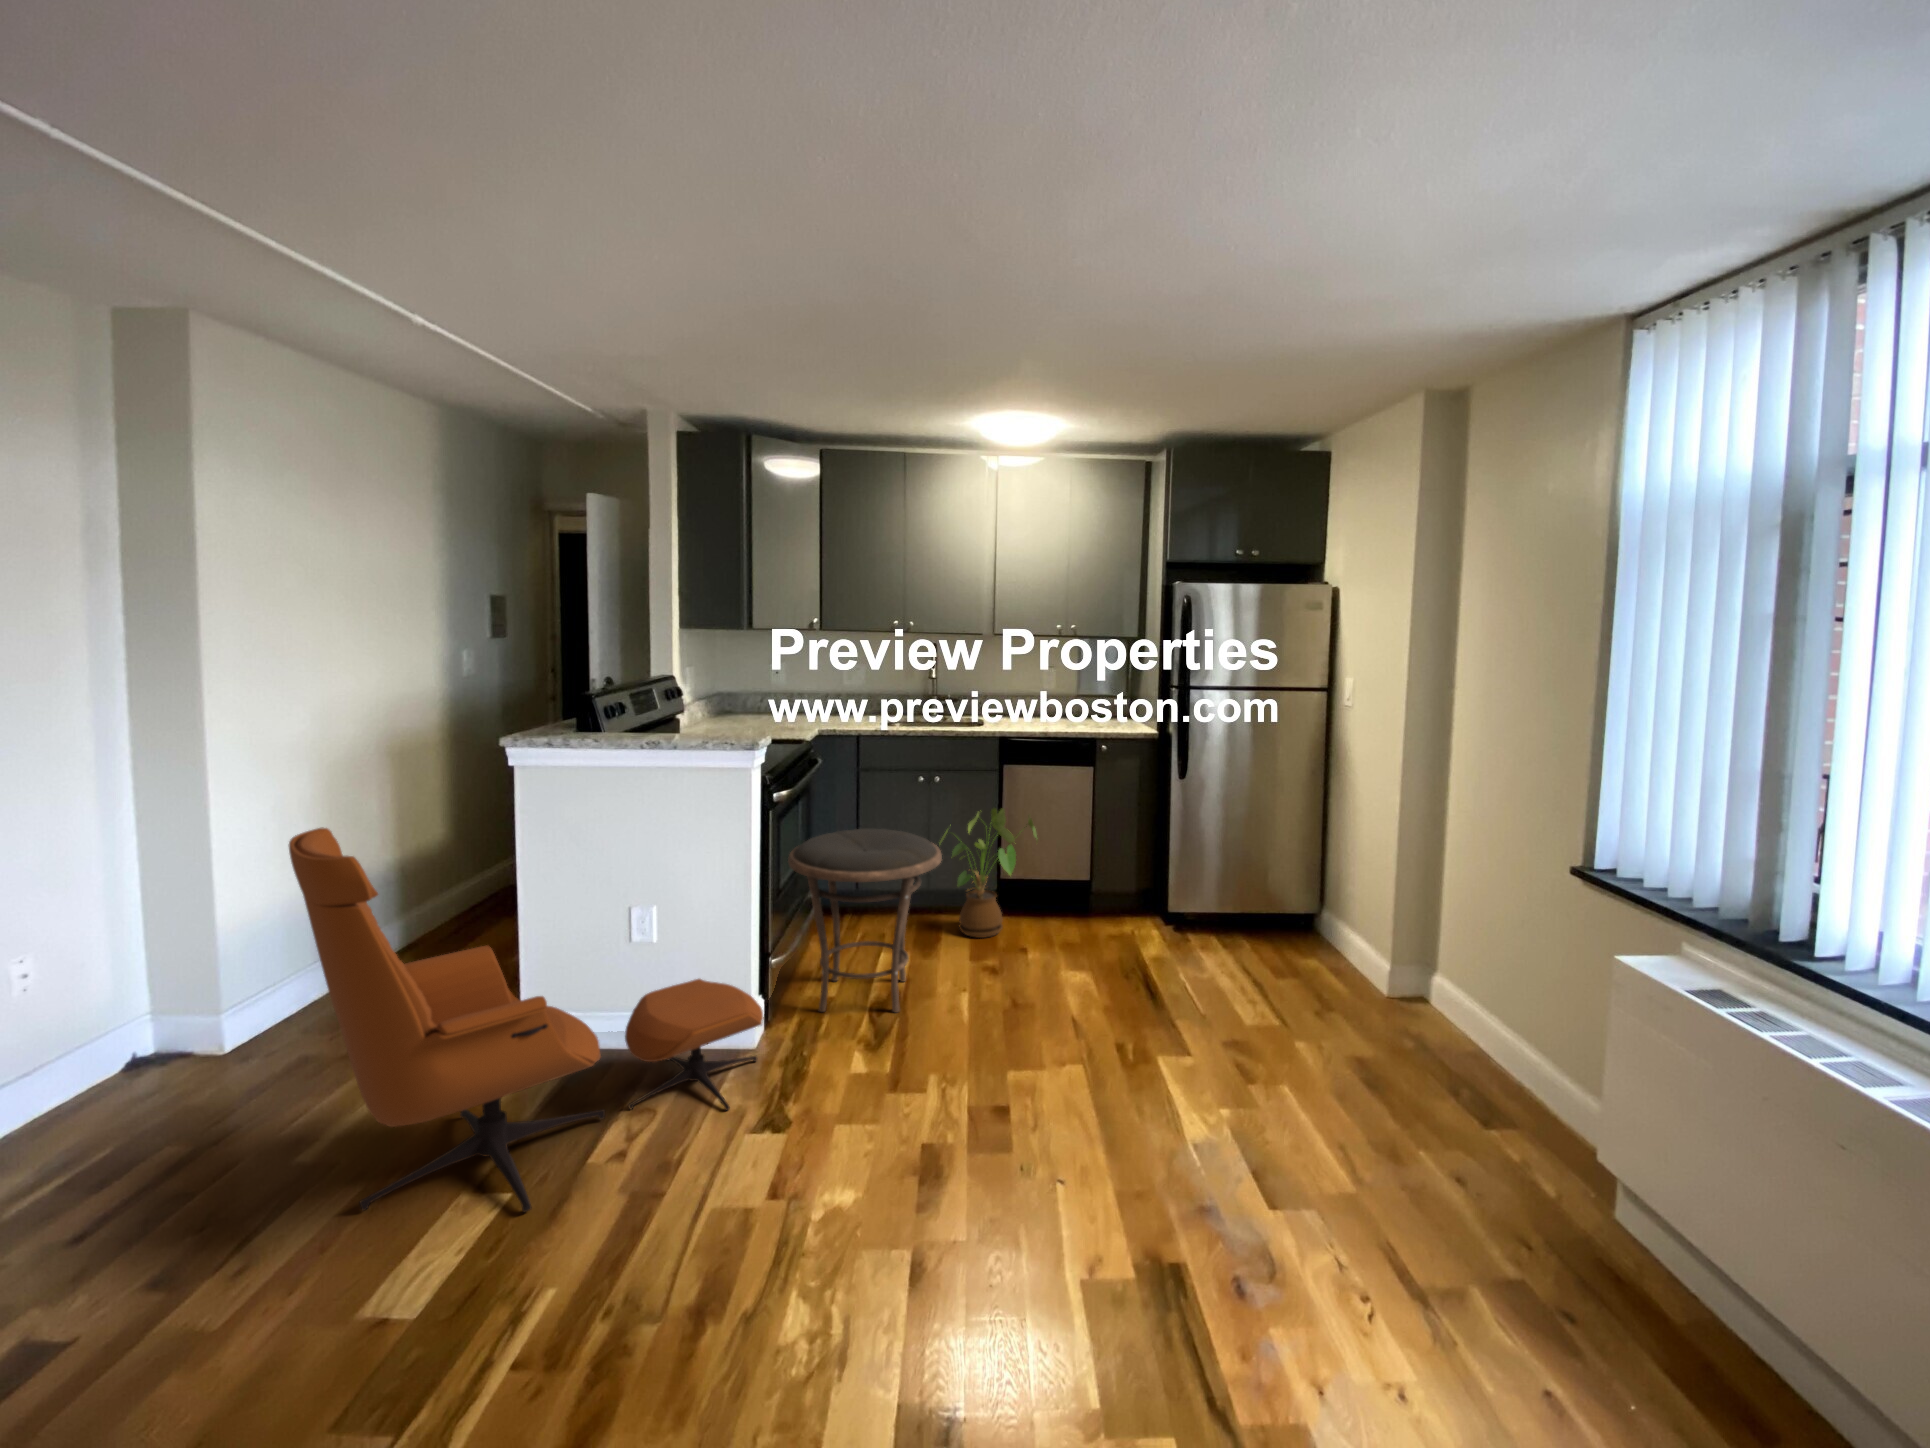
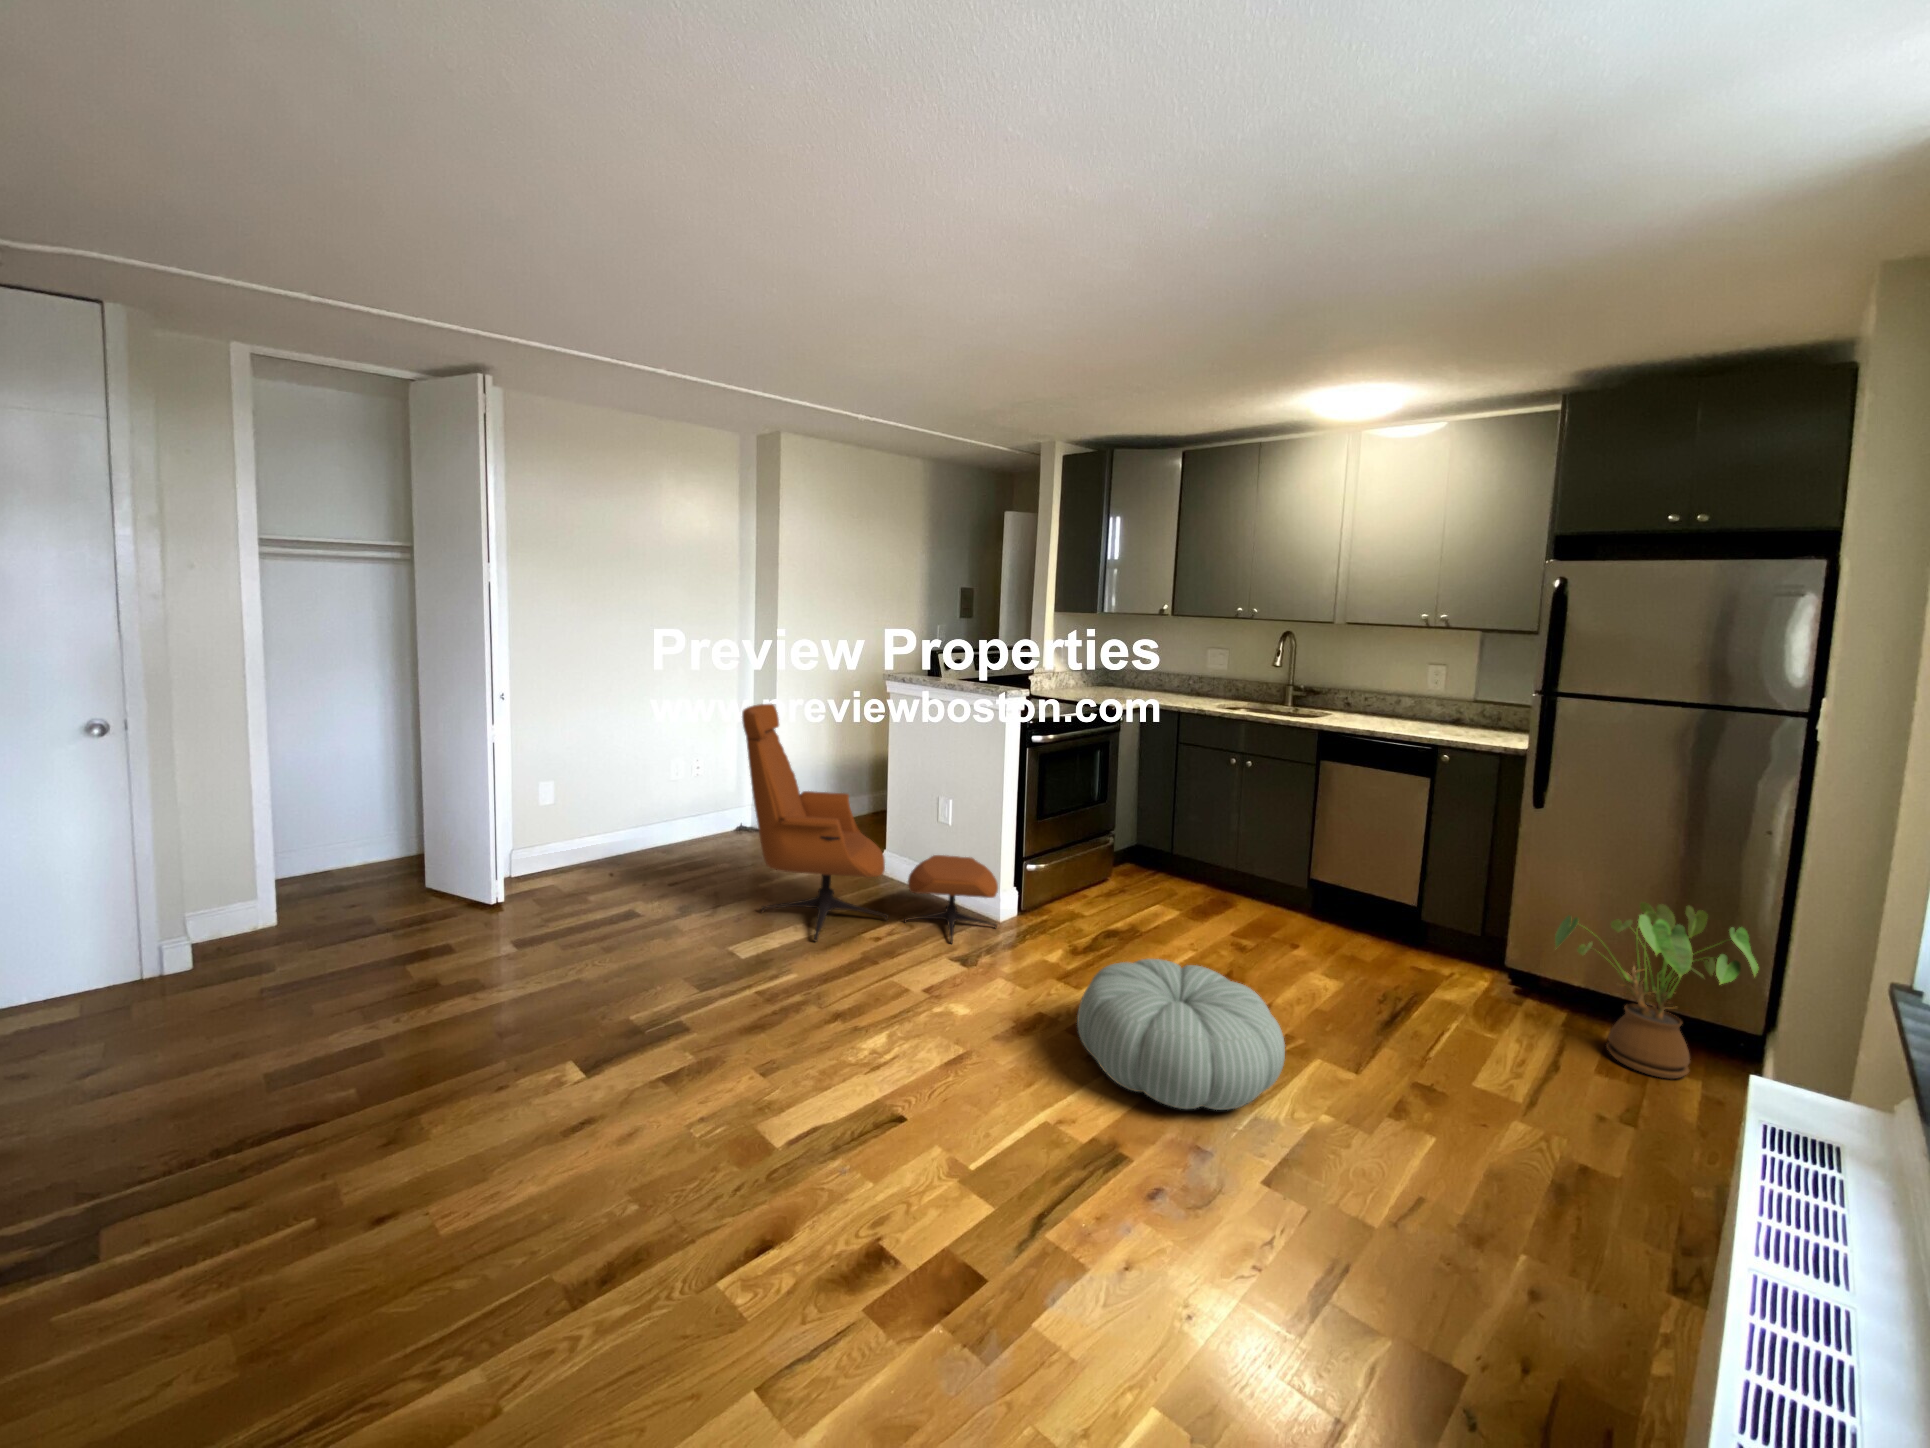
house plant: present [940,808,1037,938] -> present [1555,902,1758,1079]
side table: present [788,829,942,1013] -> none [1059,783,1190,940]
pouf: none [988,1015,1205,1188] -> present [1077,959,1285,1110]

